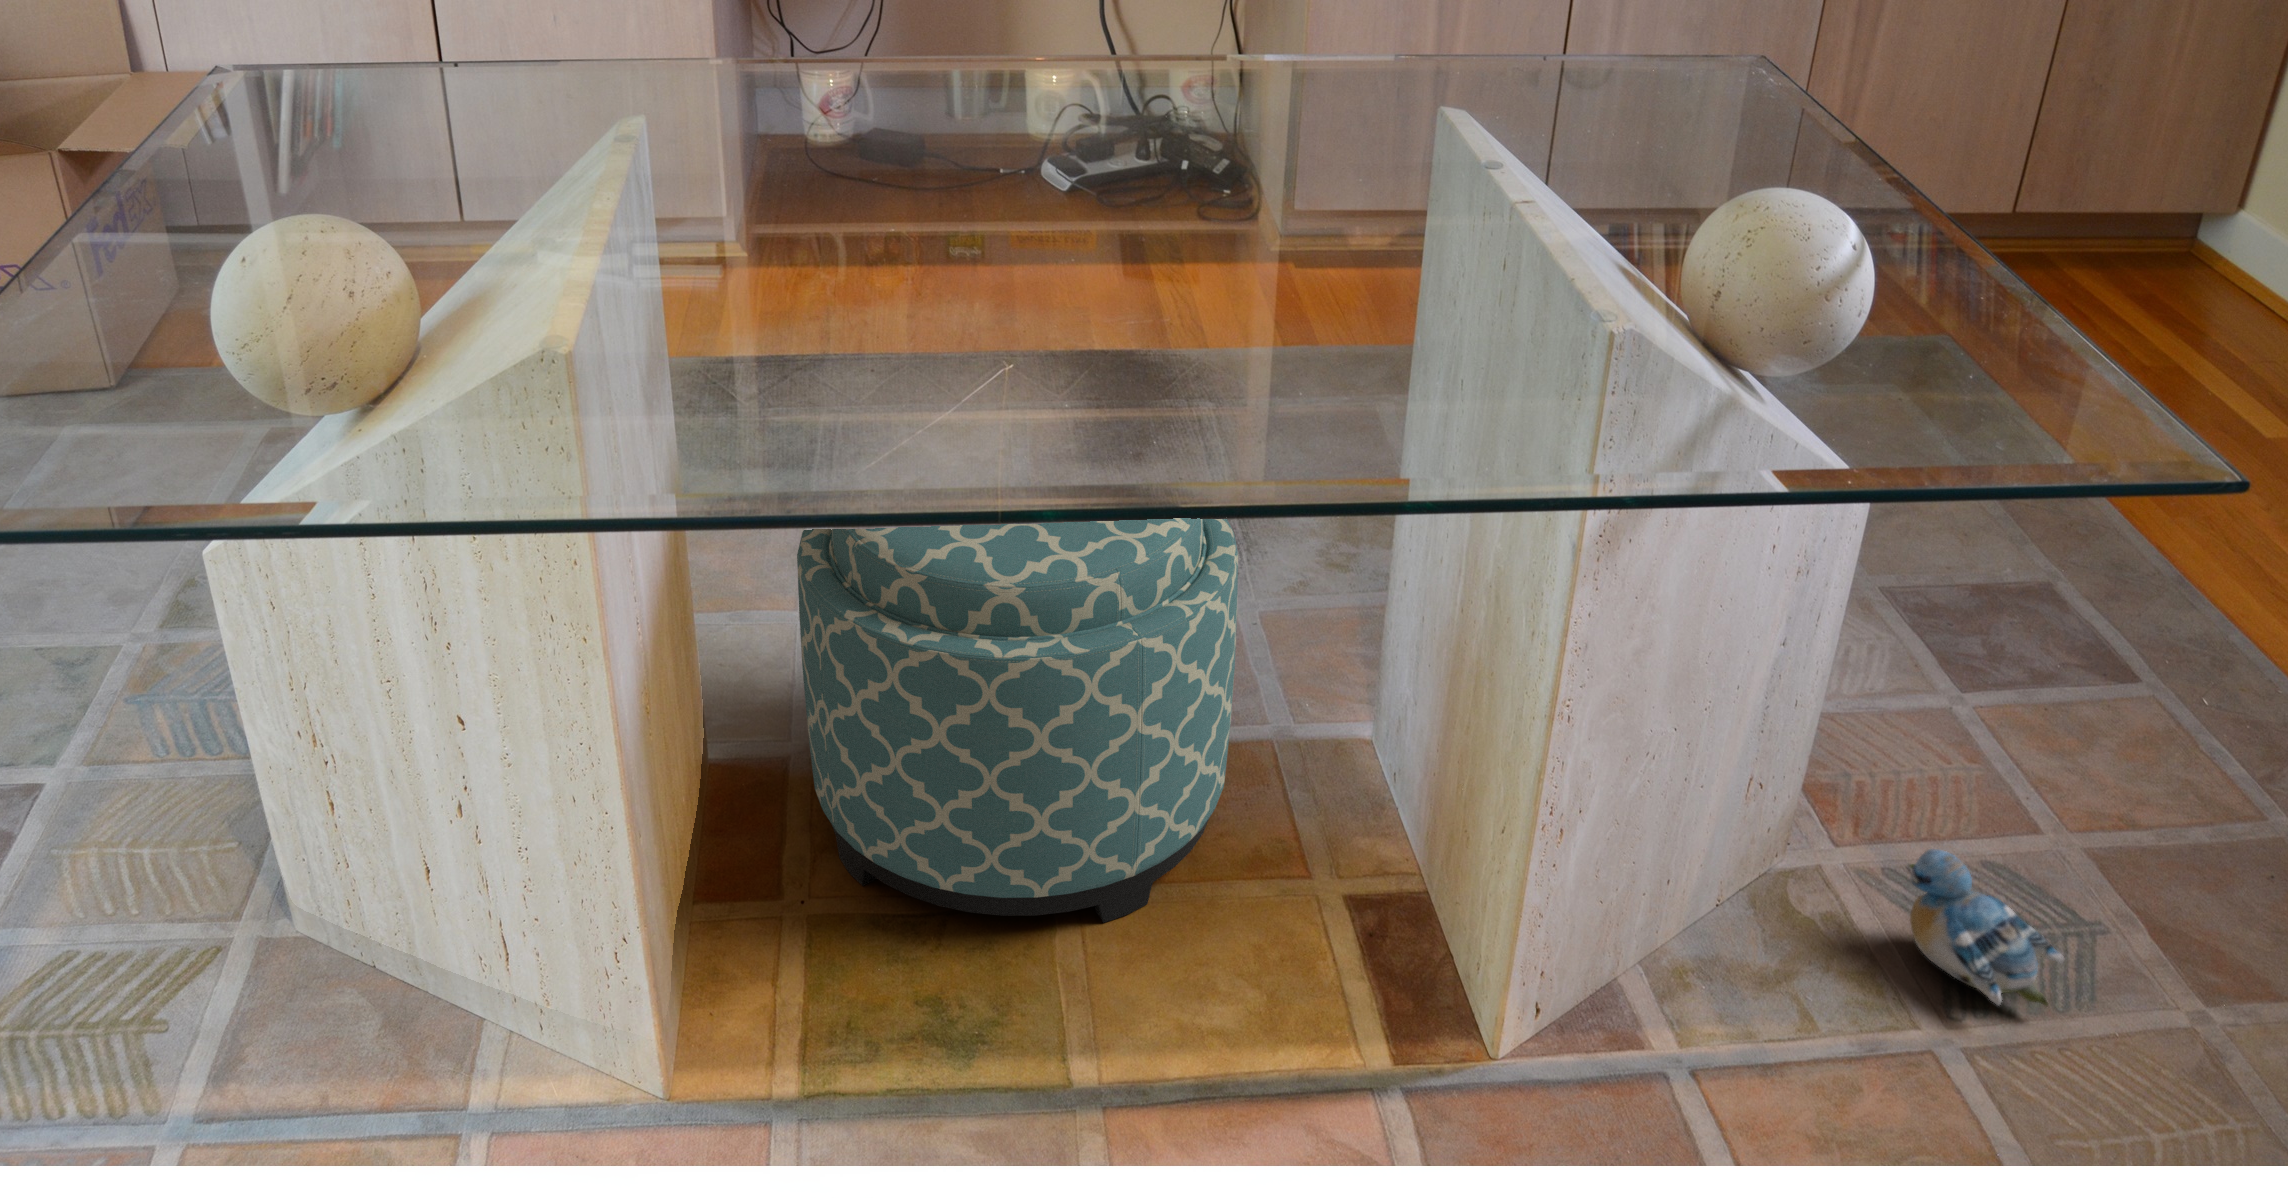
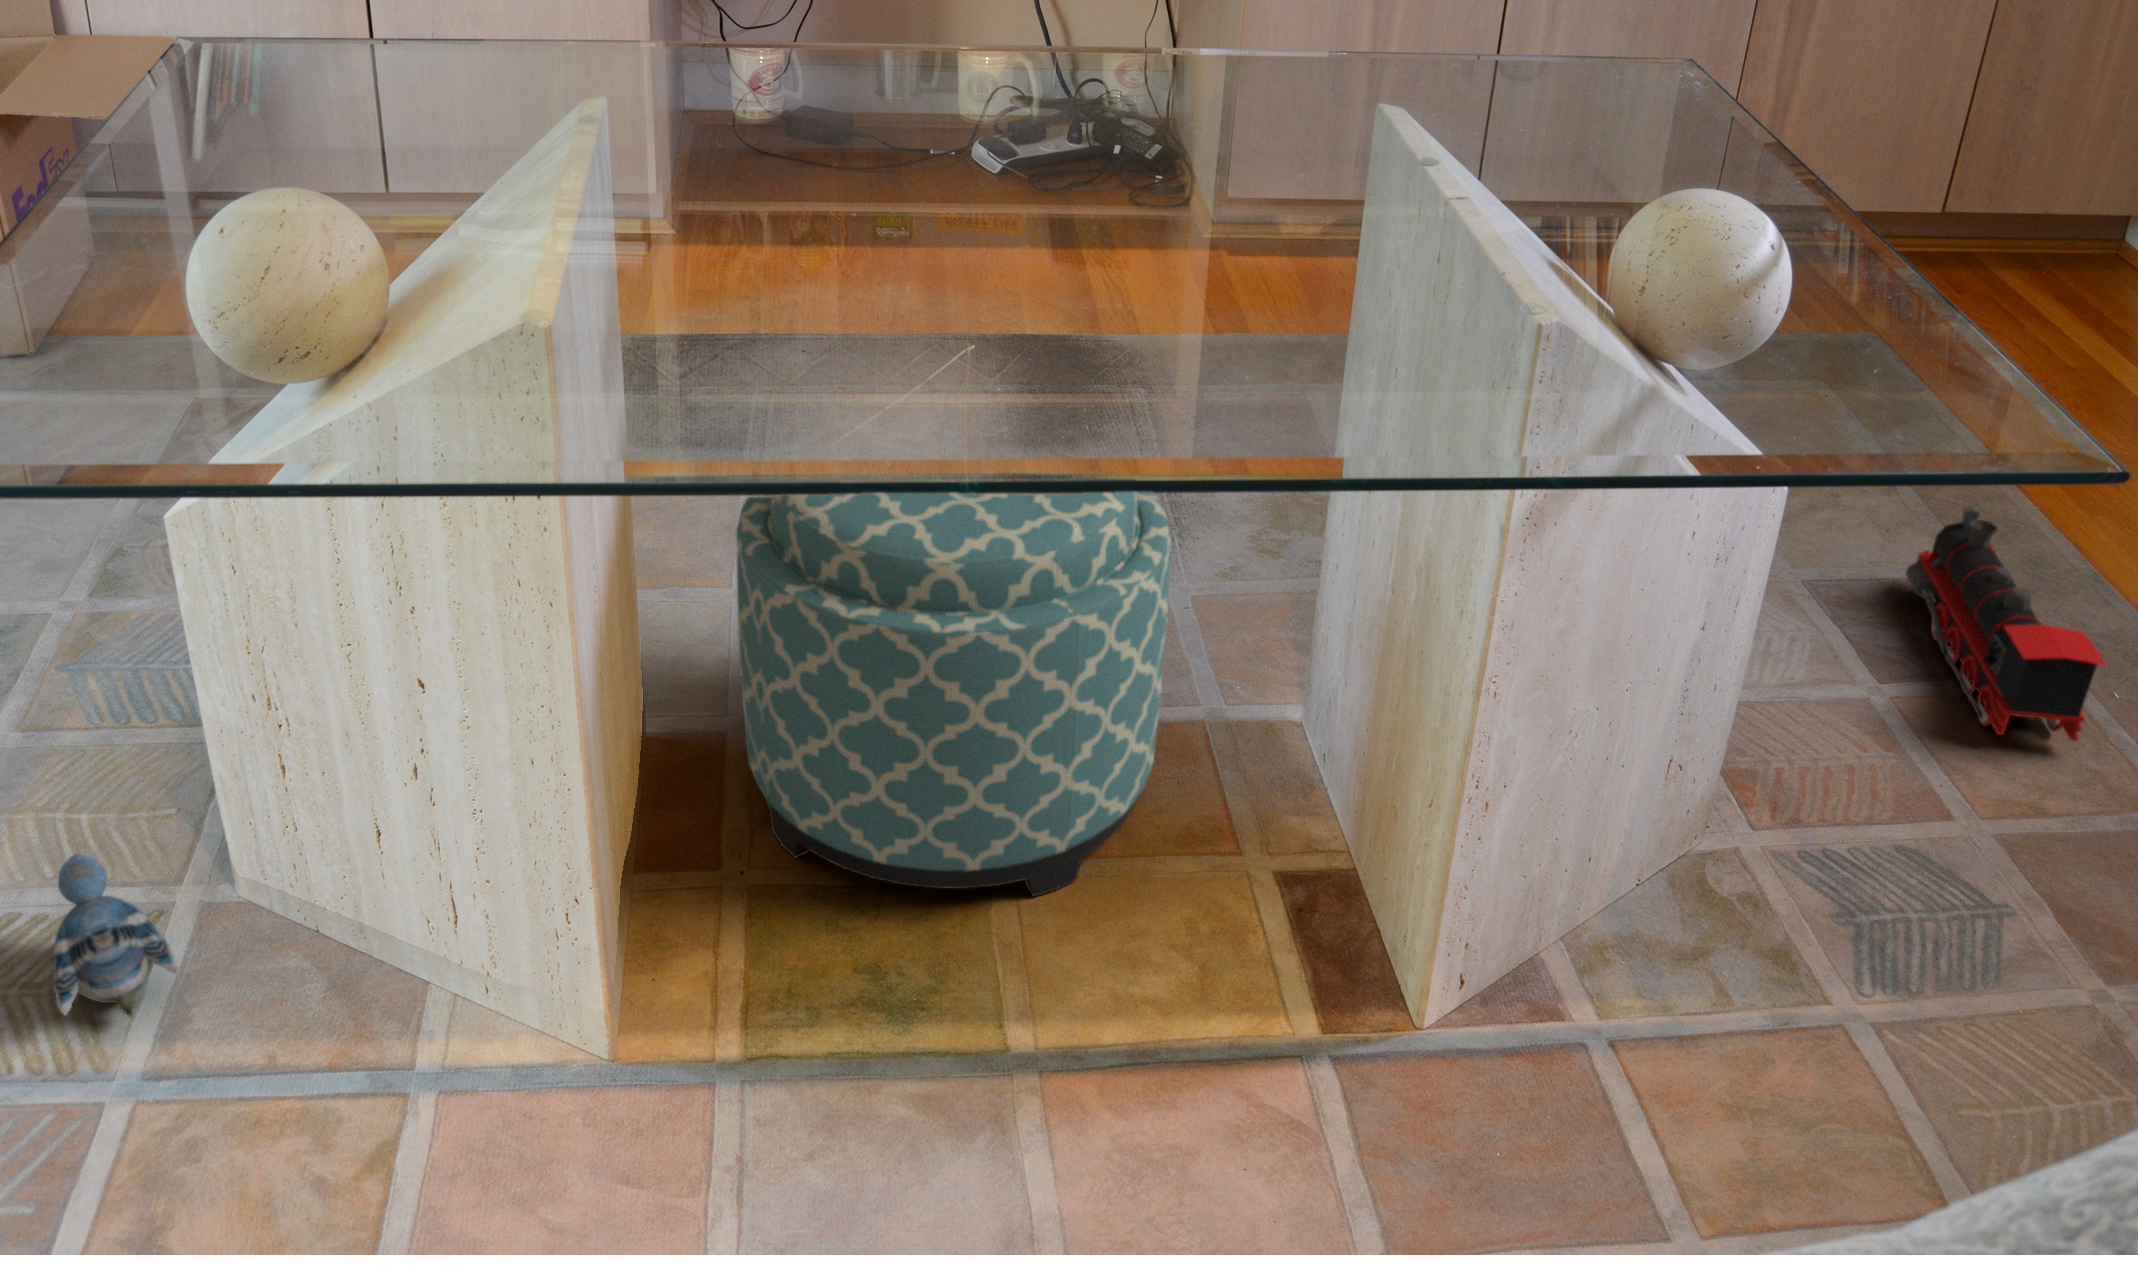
toy train: none [1979,510,2190,748] -> present [1906,506,2106,741]
plush toy: present [1910,849,2064,1006] -> present [53,854,178,1017]

